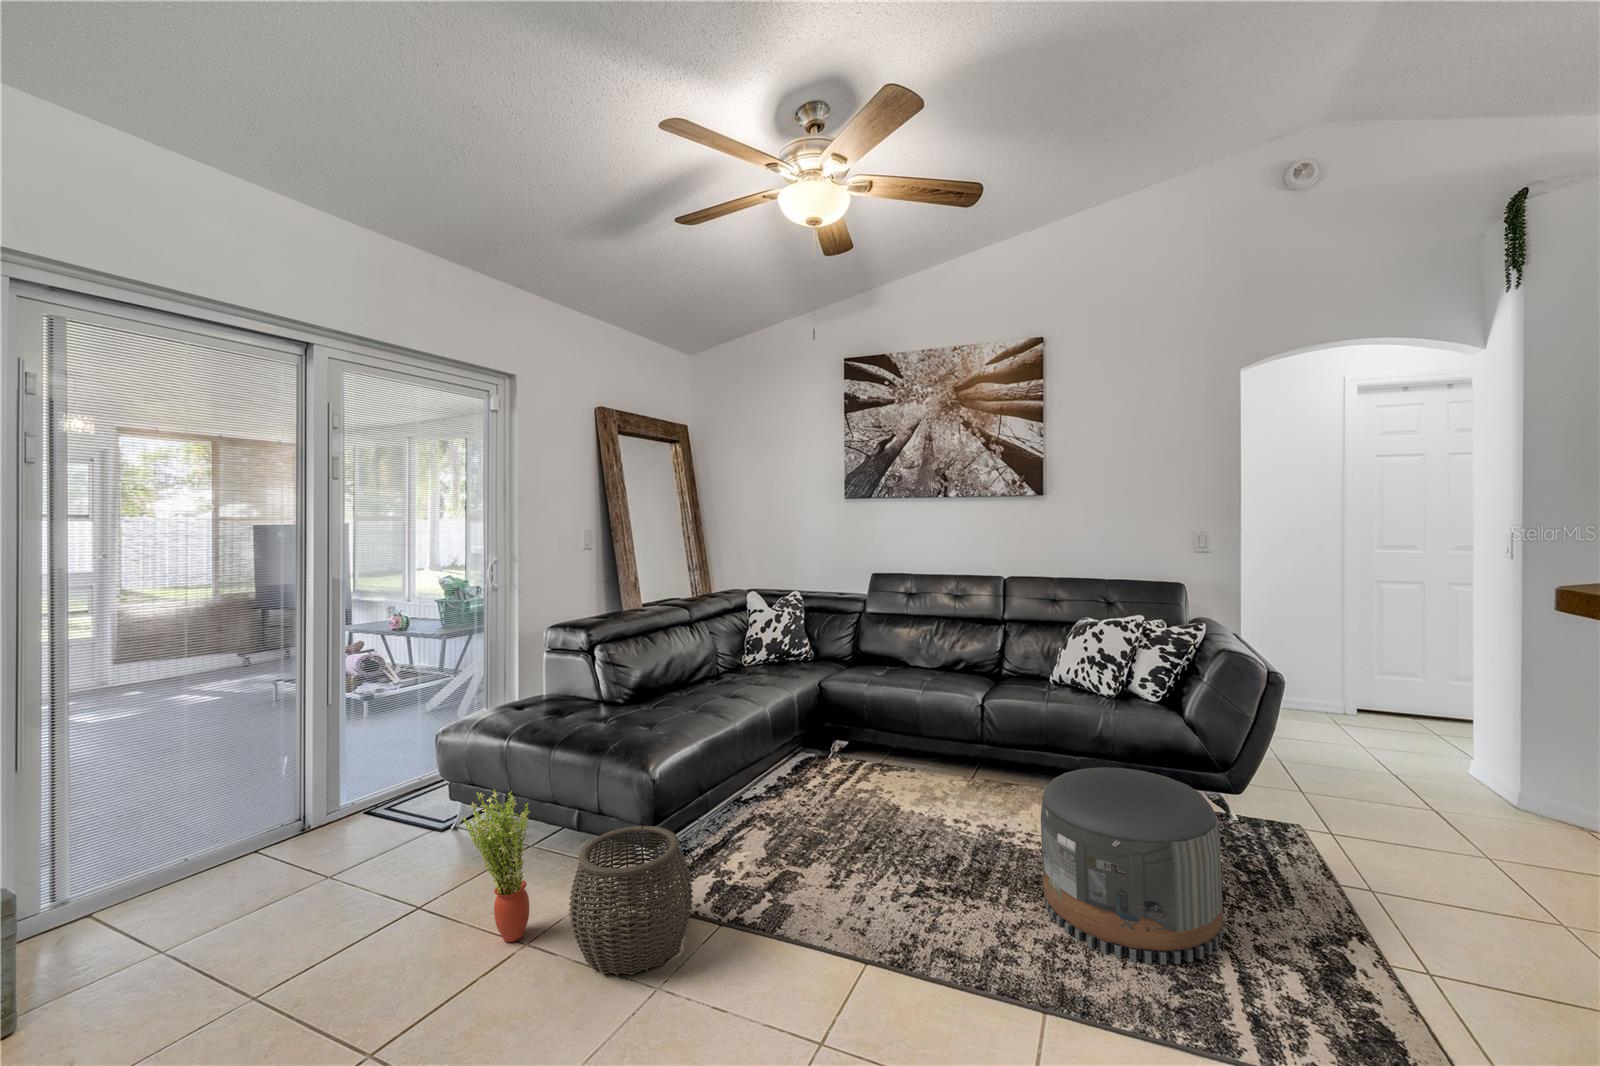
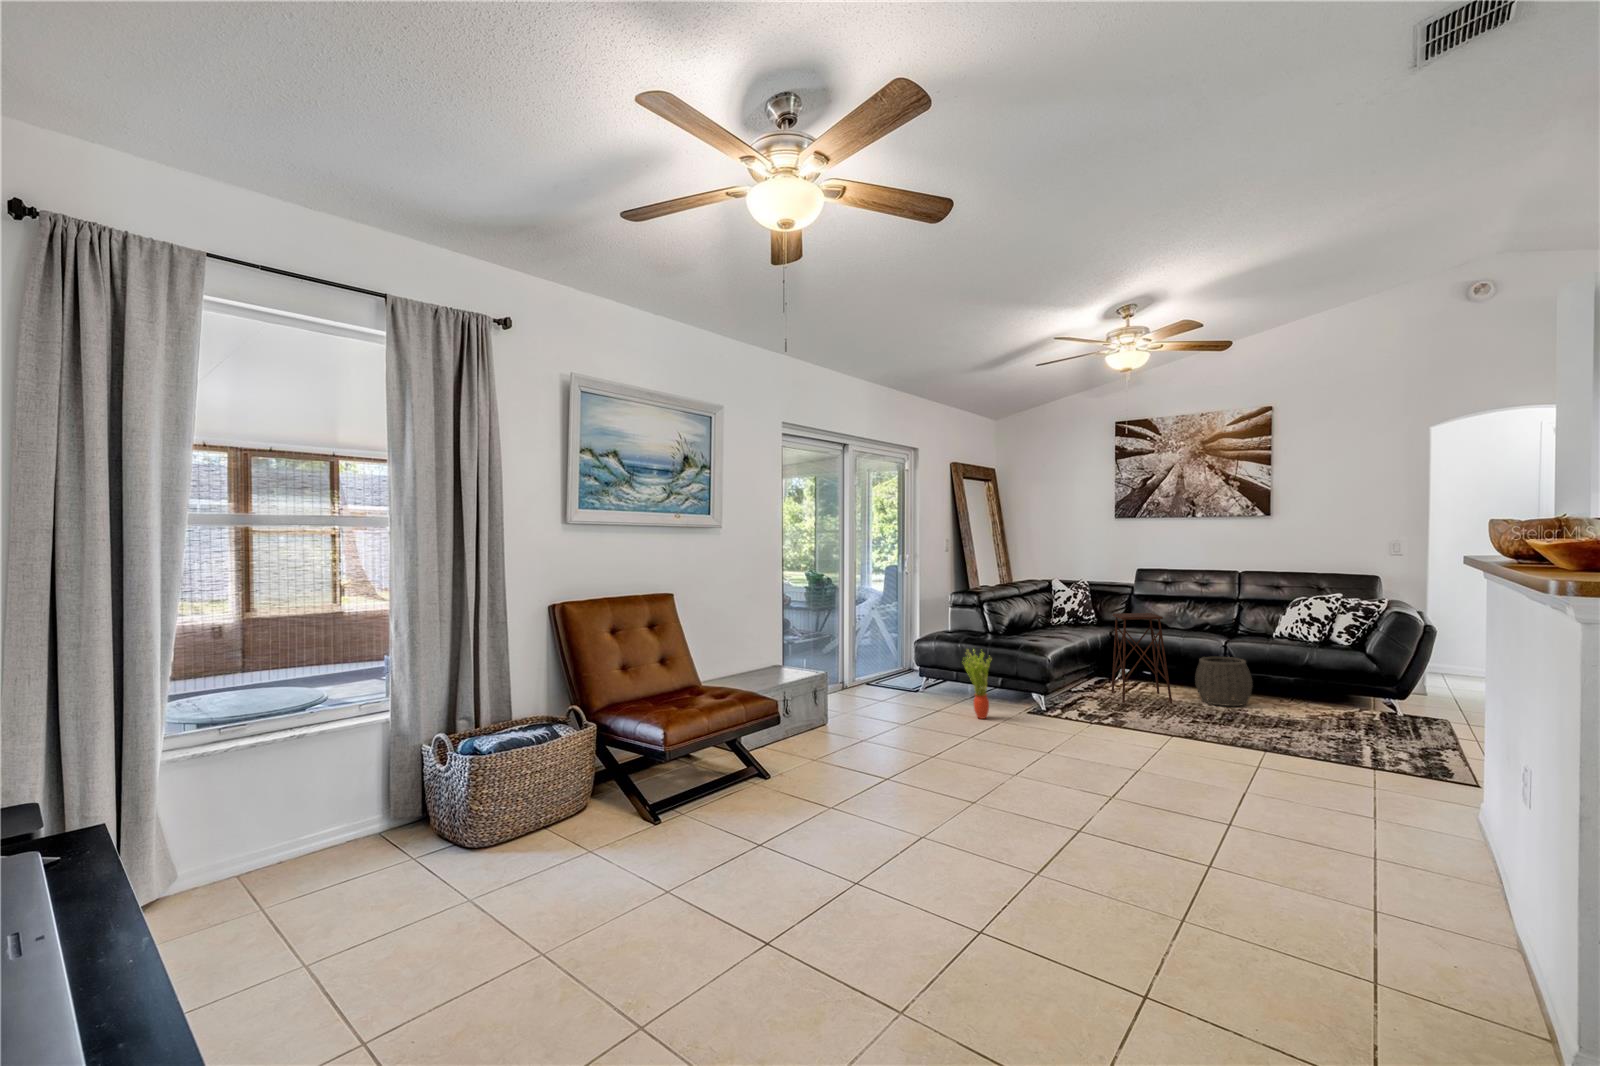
side table: none [812,661,900,831] -> present [1111,613,1172,703]
pouf: present [1041,767,1223,965] -> none [1262,663,1369,747]
woven basket: present [569,826,693,976] -> present [1195,657,1252,706]

